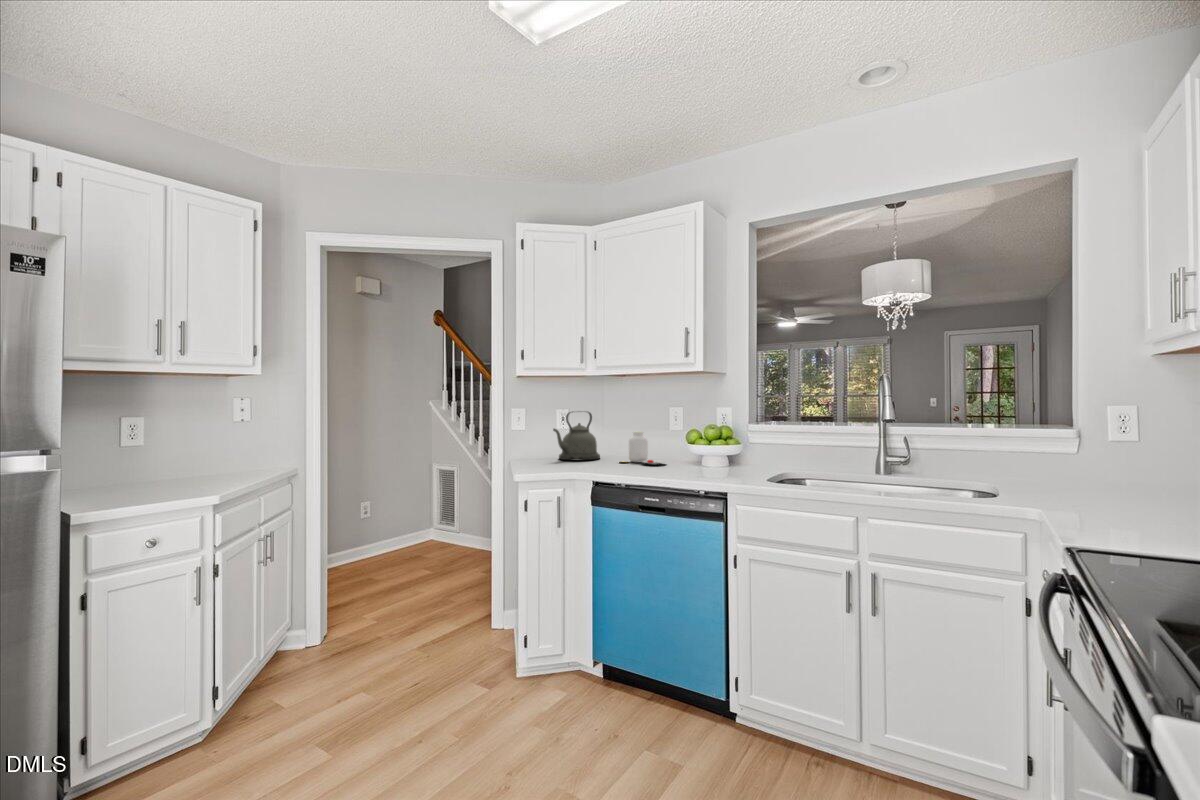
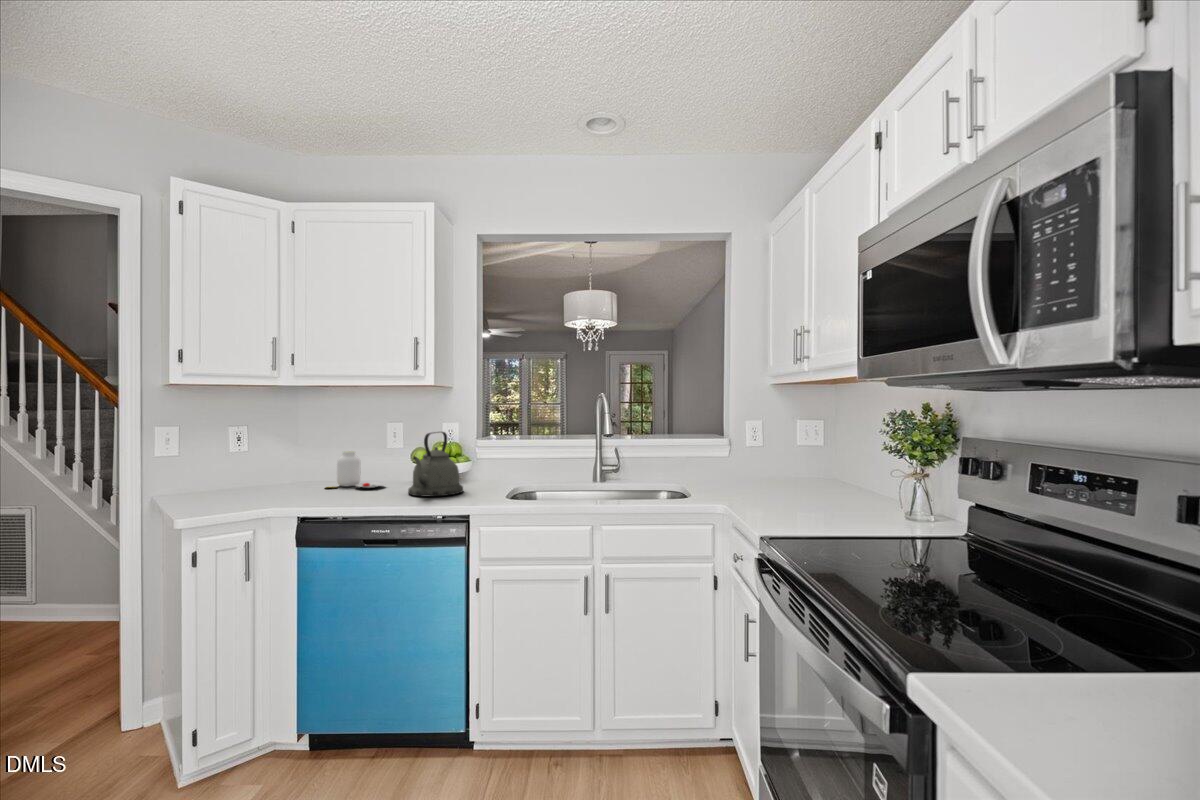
kettle: present [553,412,600,461] -> present [408,432,463,497]

